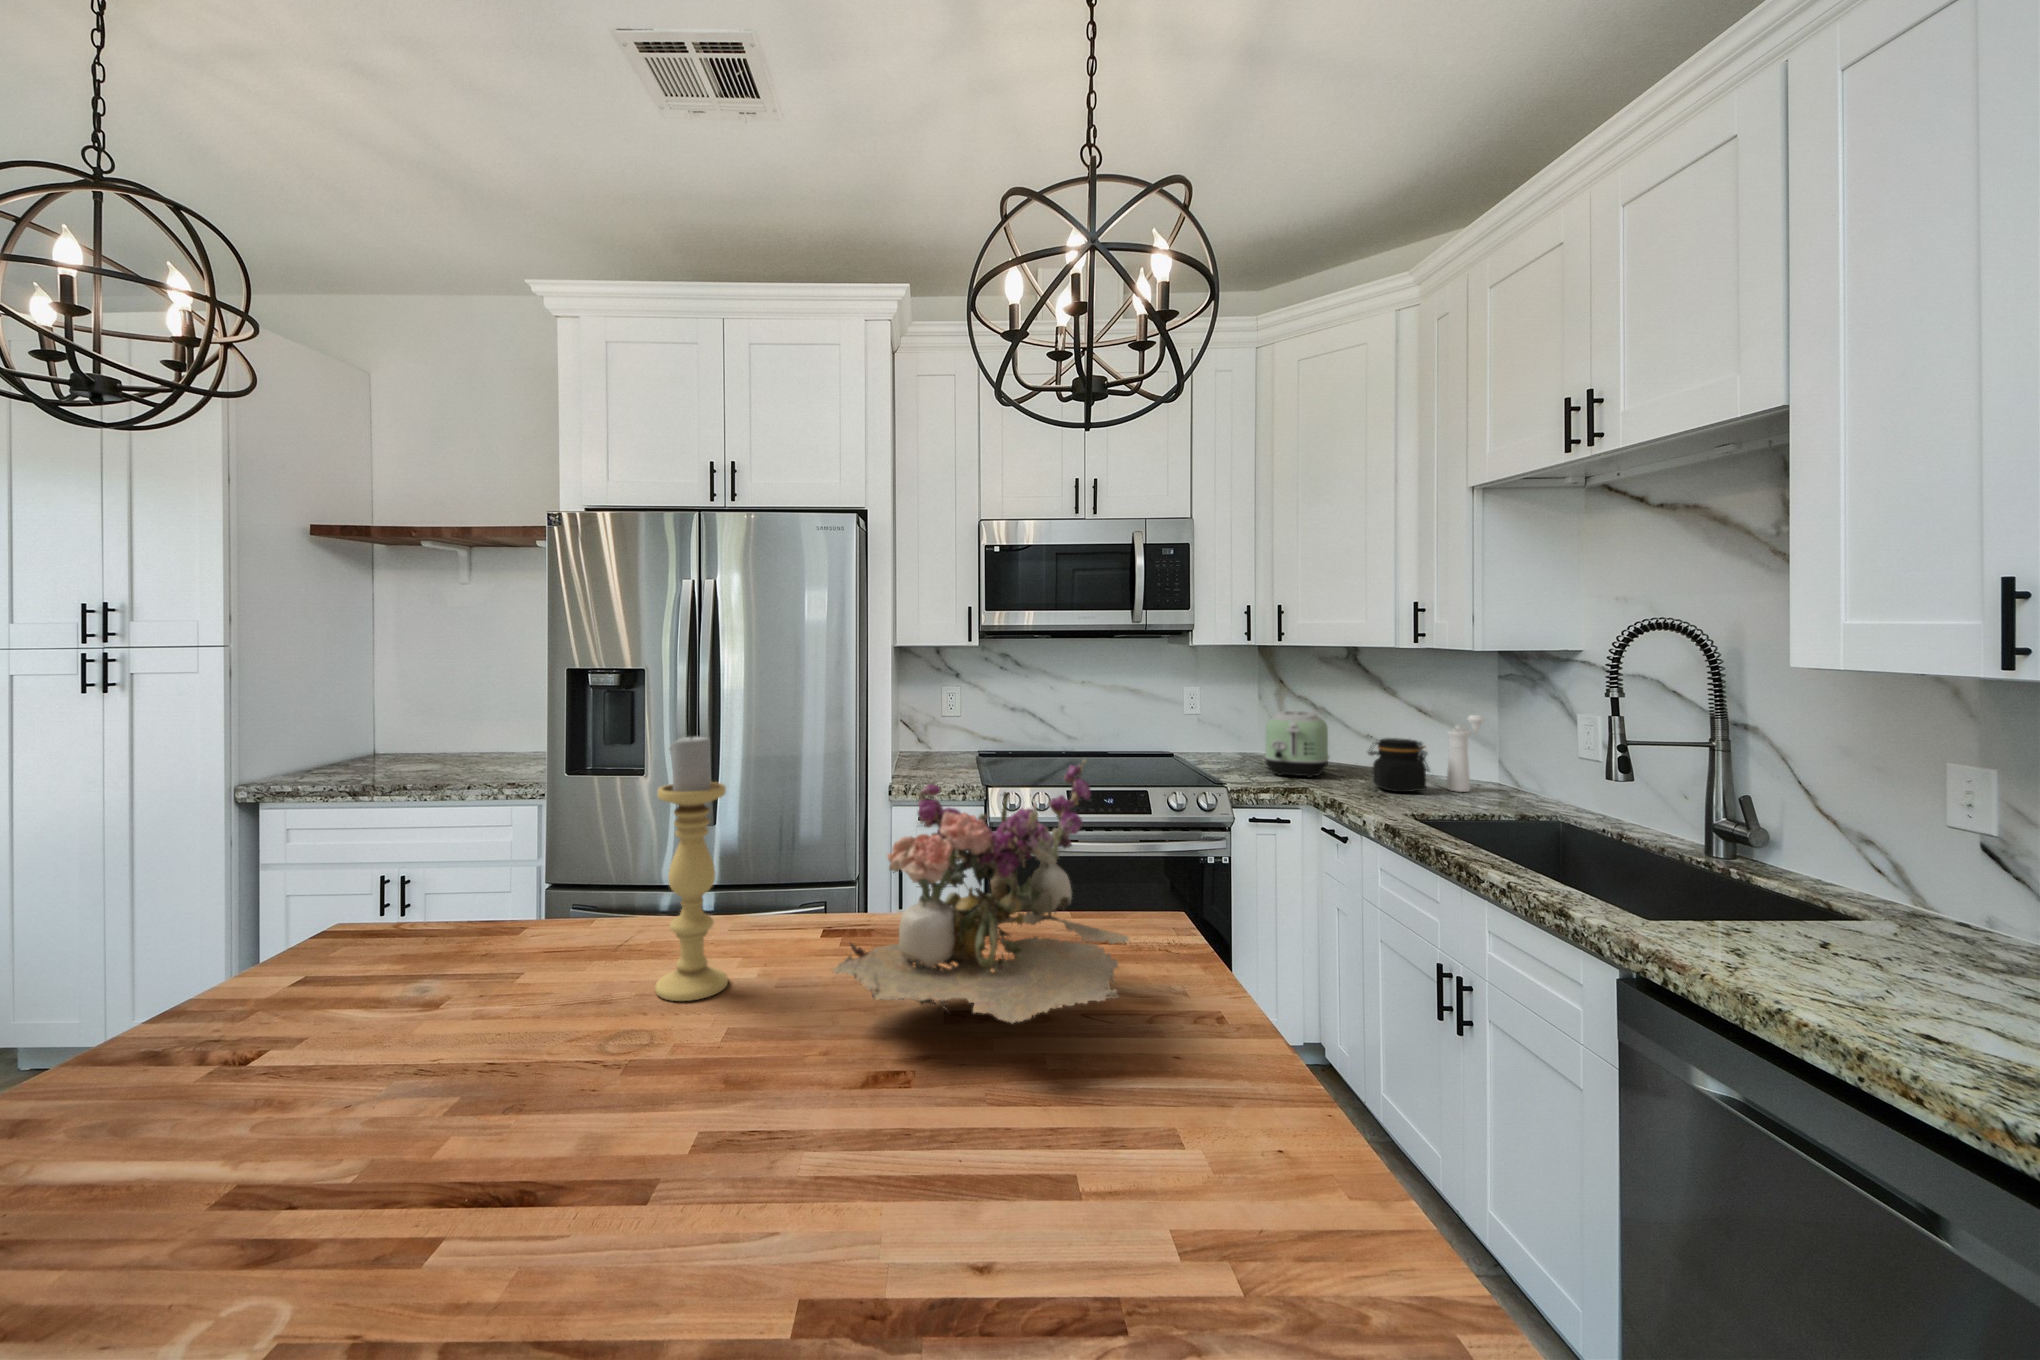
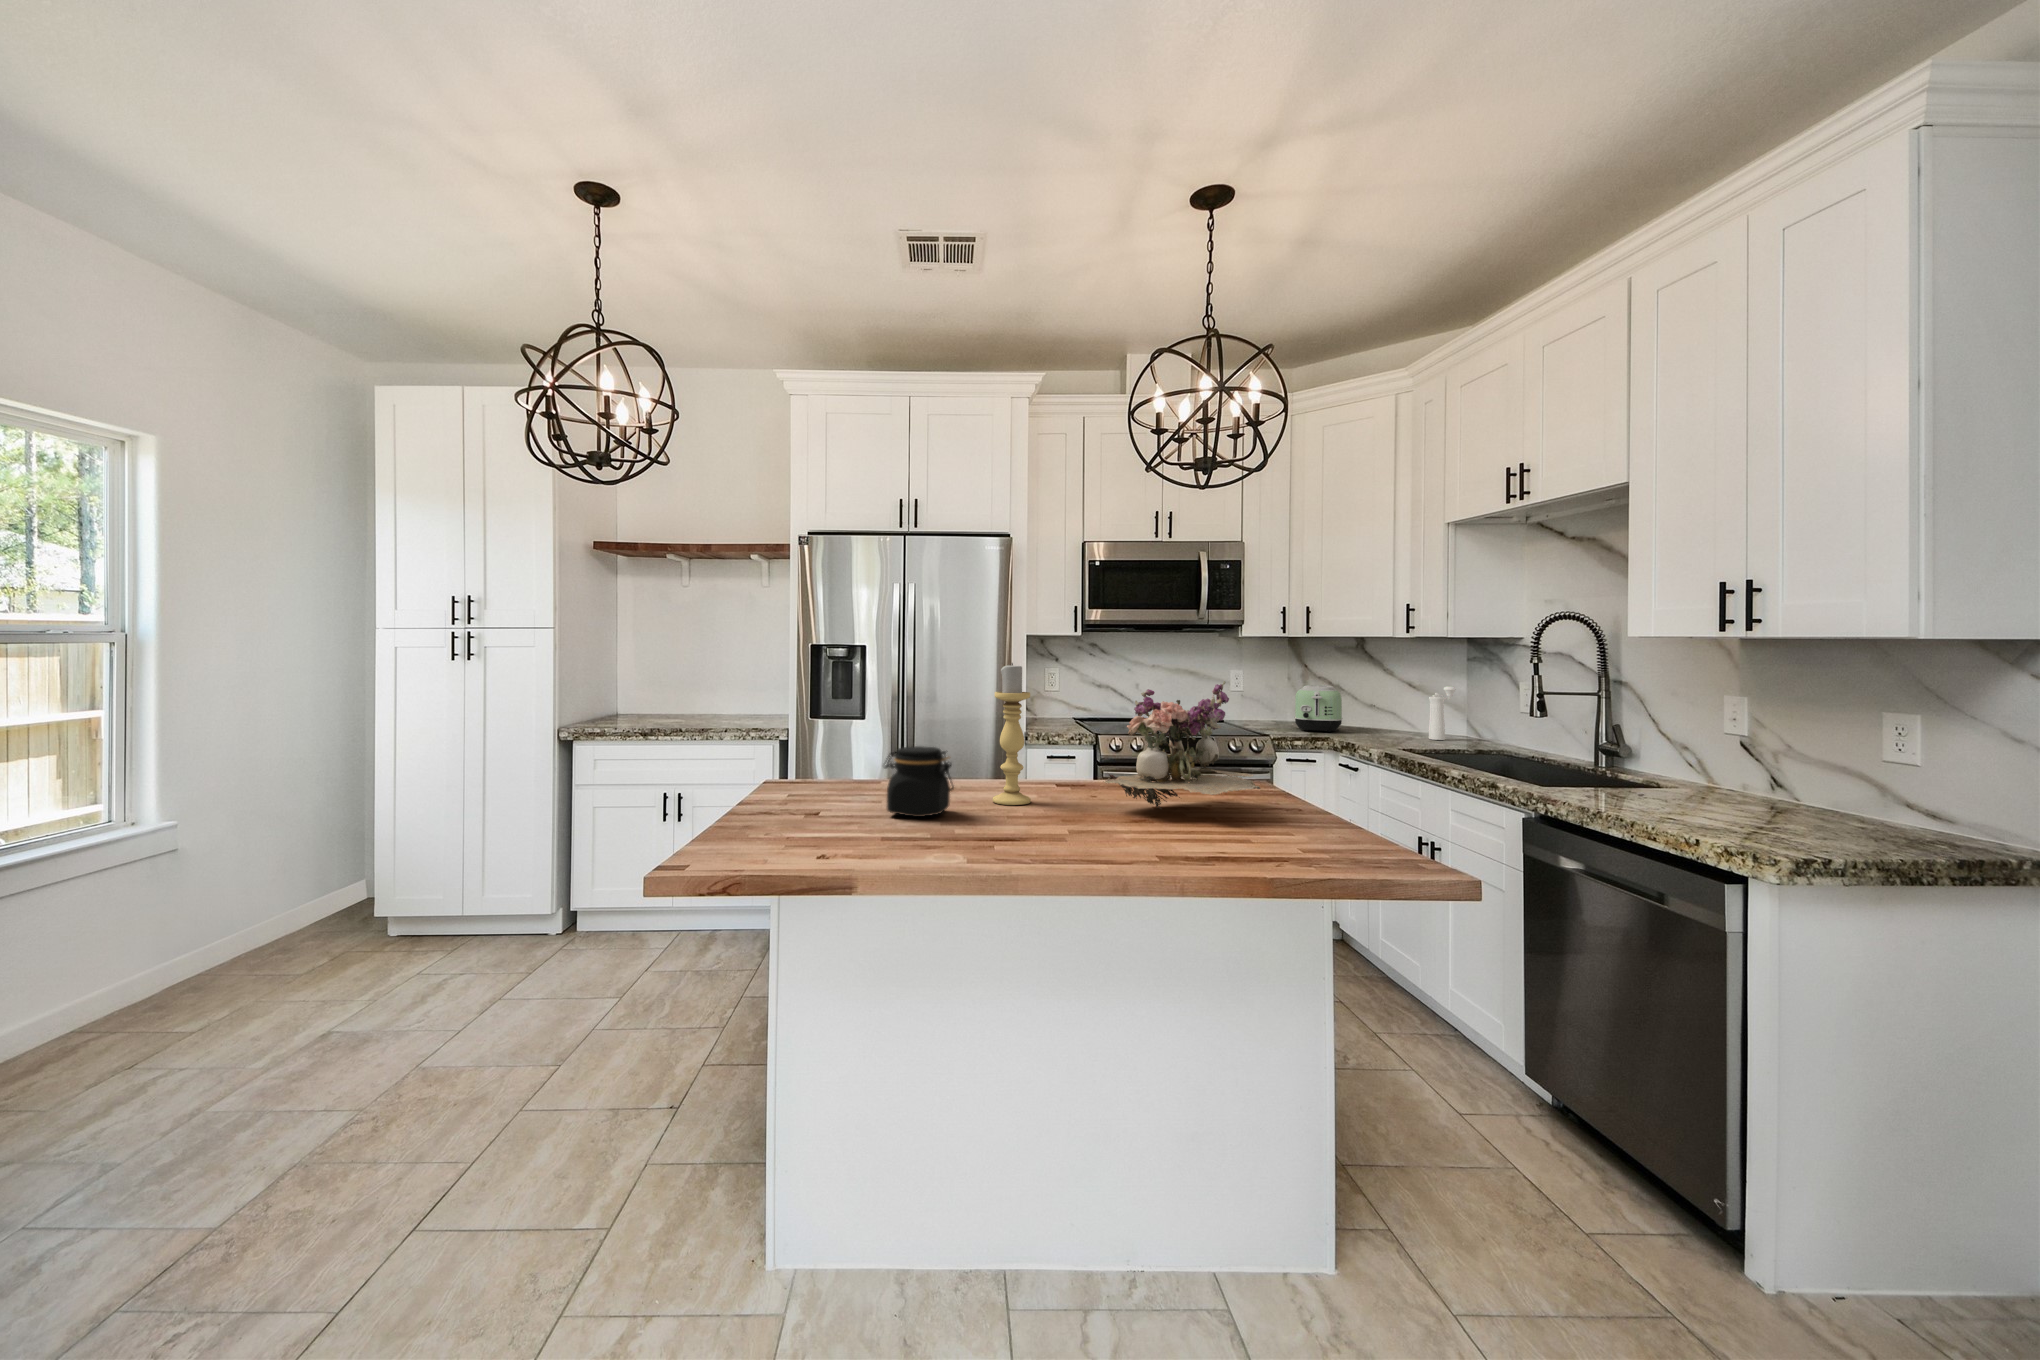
jar: present [1368,738,1429,792] -> present [884,746,954,817]

